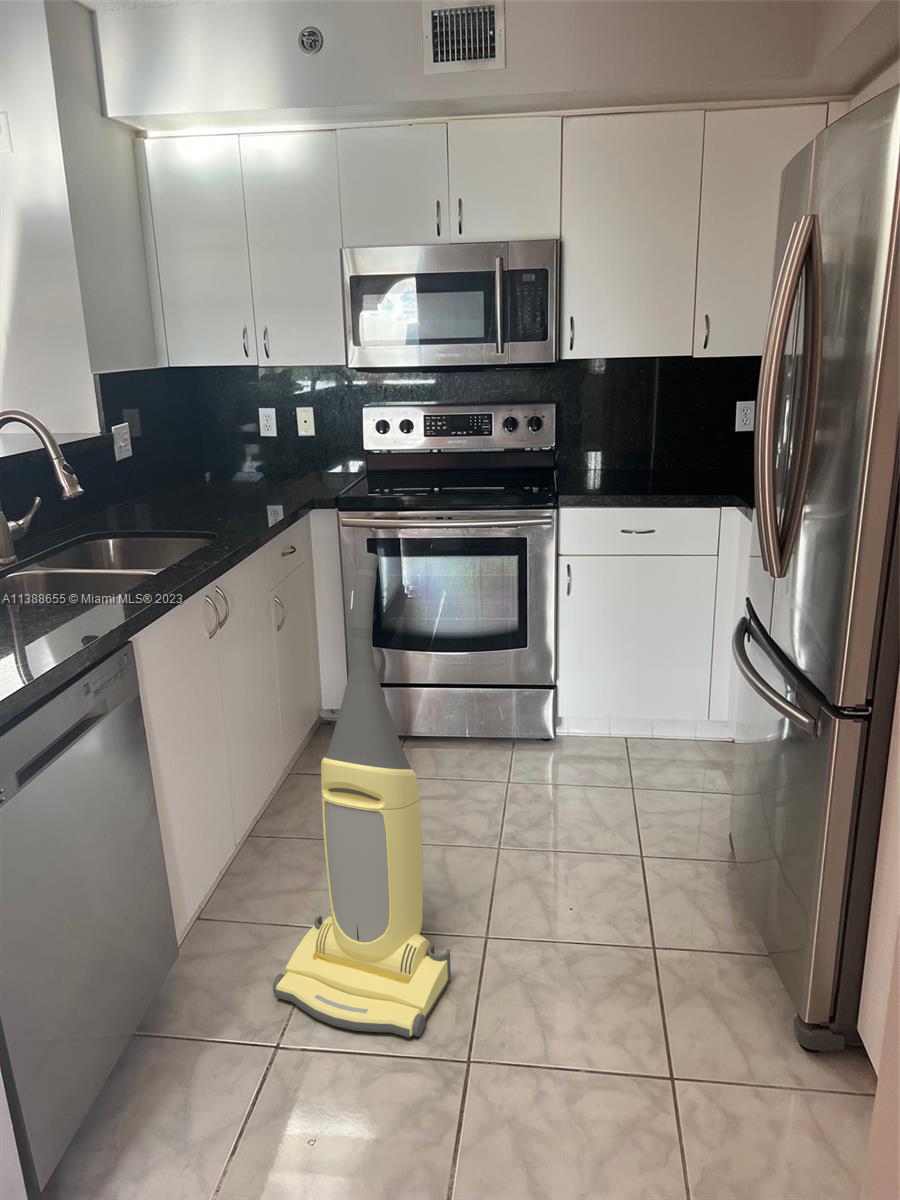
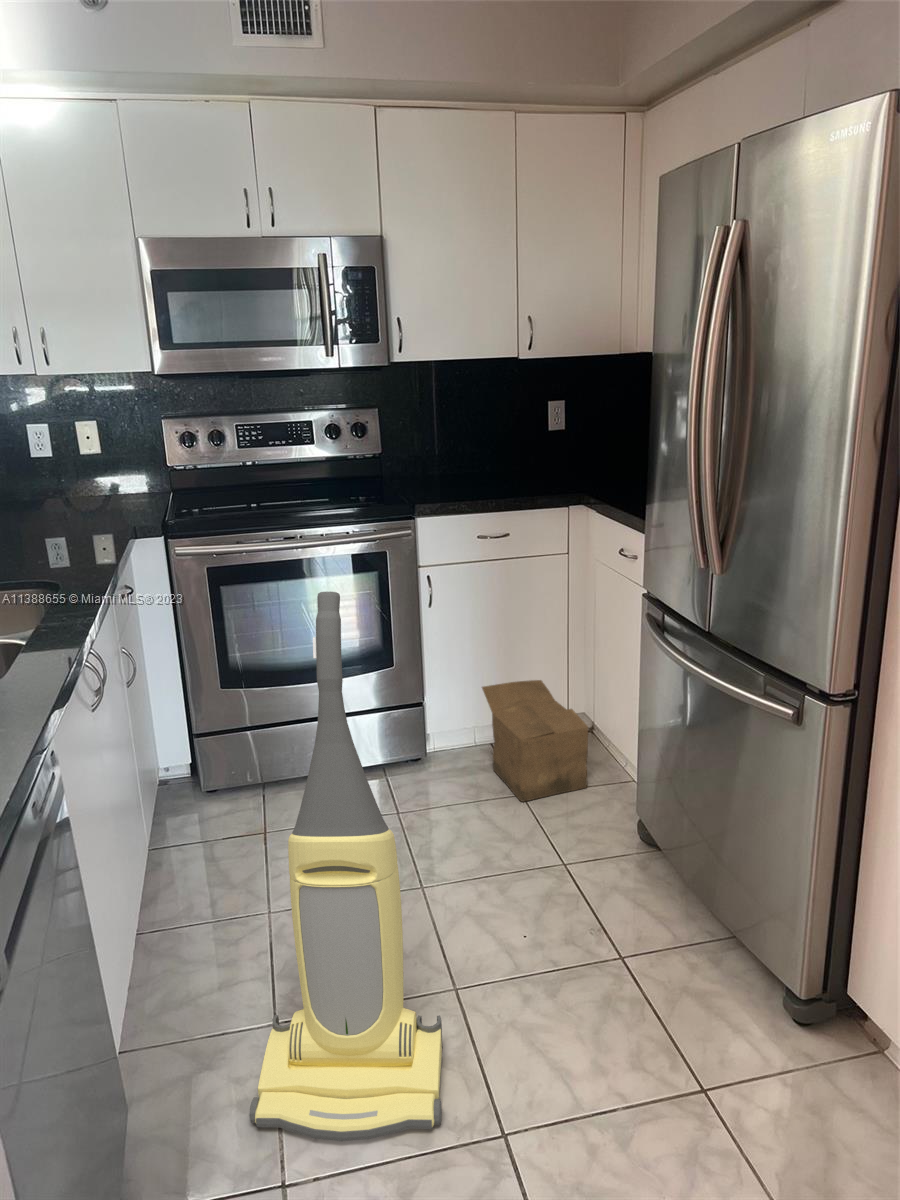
cardboard box: none [617,678,710,794] -> present [482,680,588,802]

